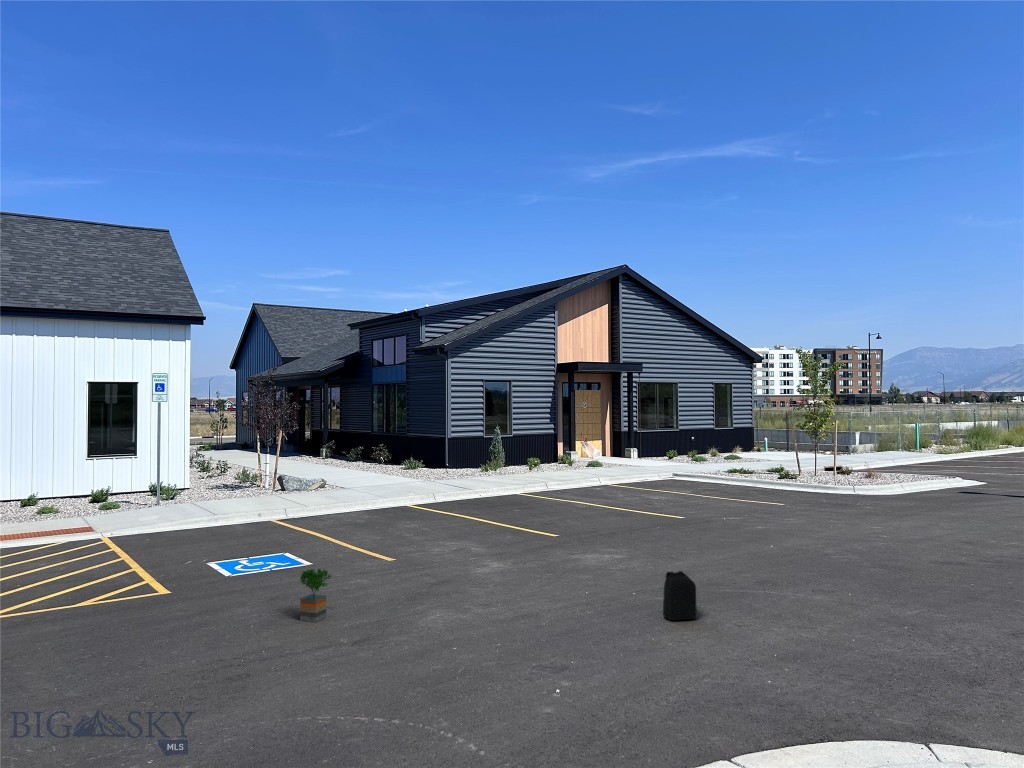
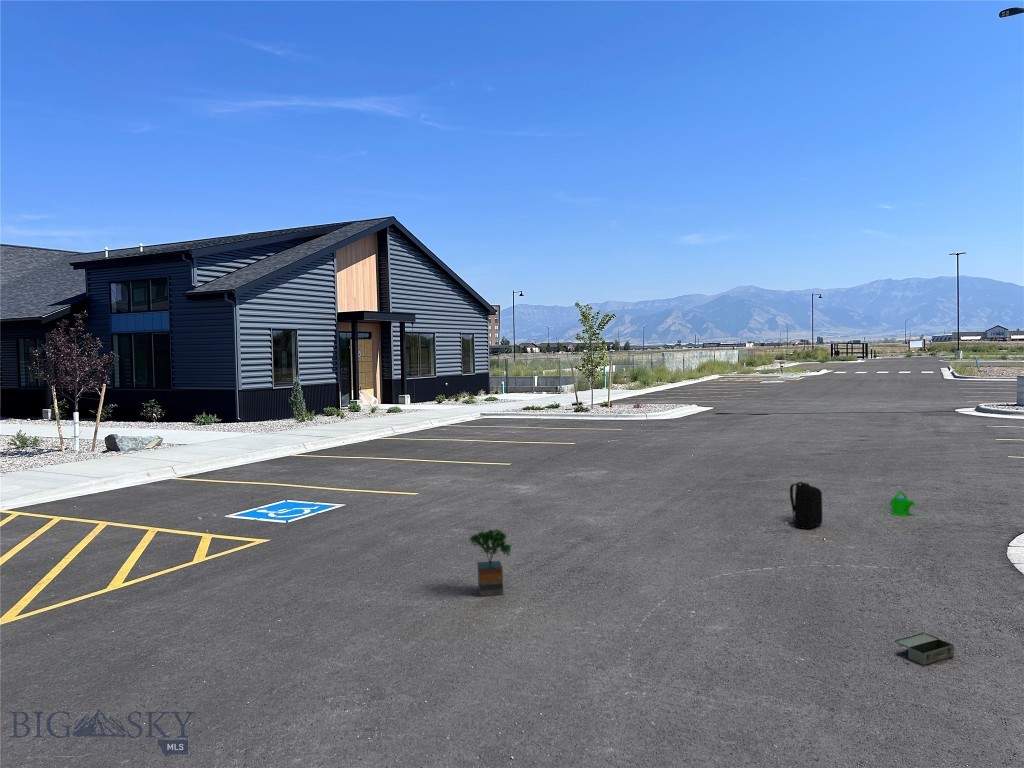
watering can: none [803,598,826,627] -> present [890,491,915,516]
toolbox: none [447,704,490,728] -> present [895,633,954,665]

